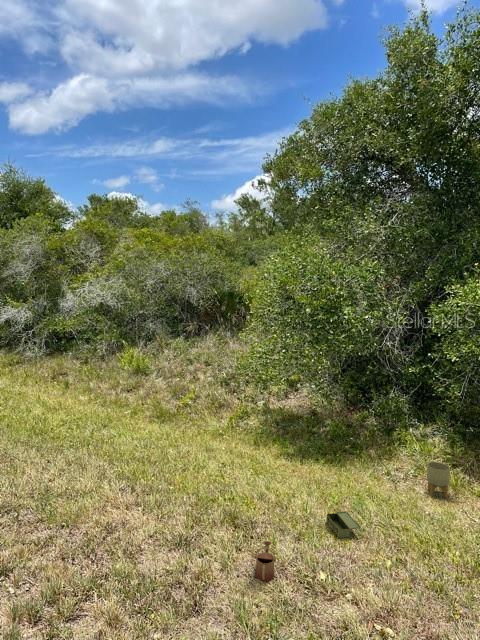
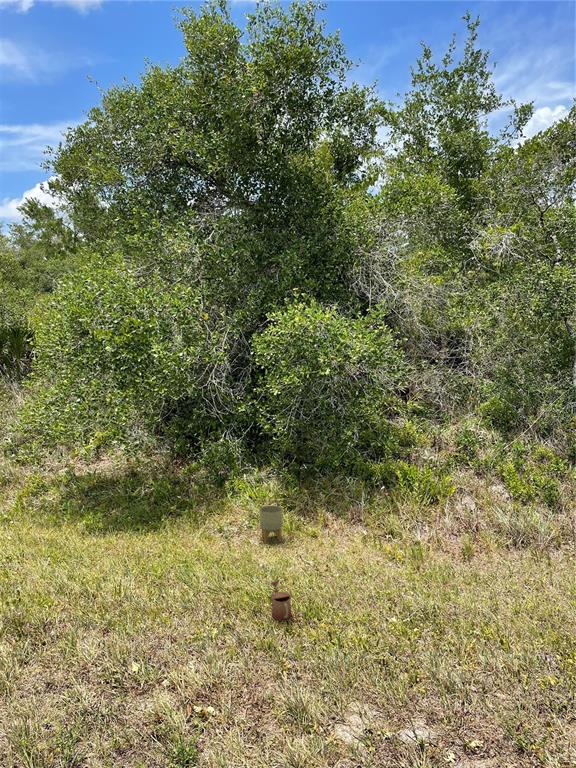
toolbox: present [327,512,360,538] -> none [141,586,182,621]
watering can: present [255,541,276,581] -> present [271,581,292,620]

